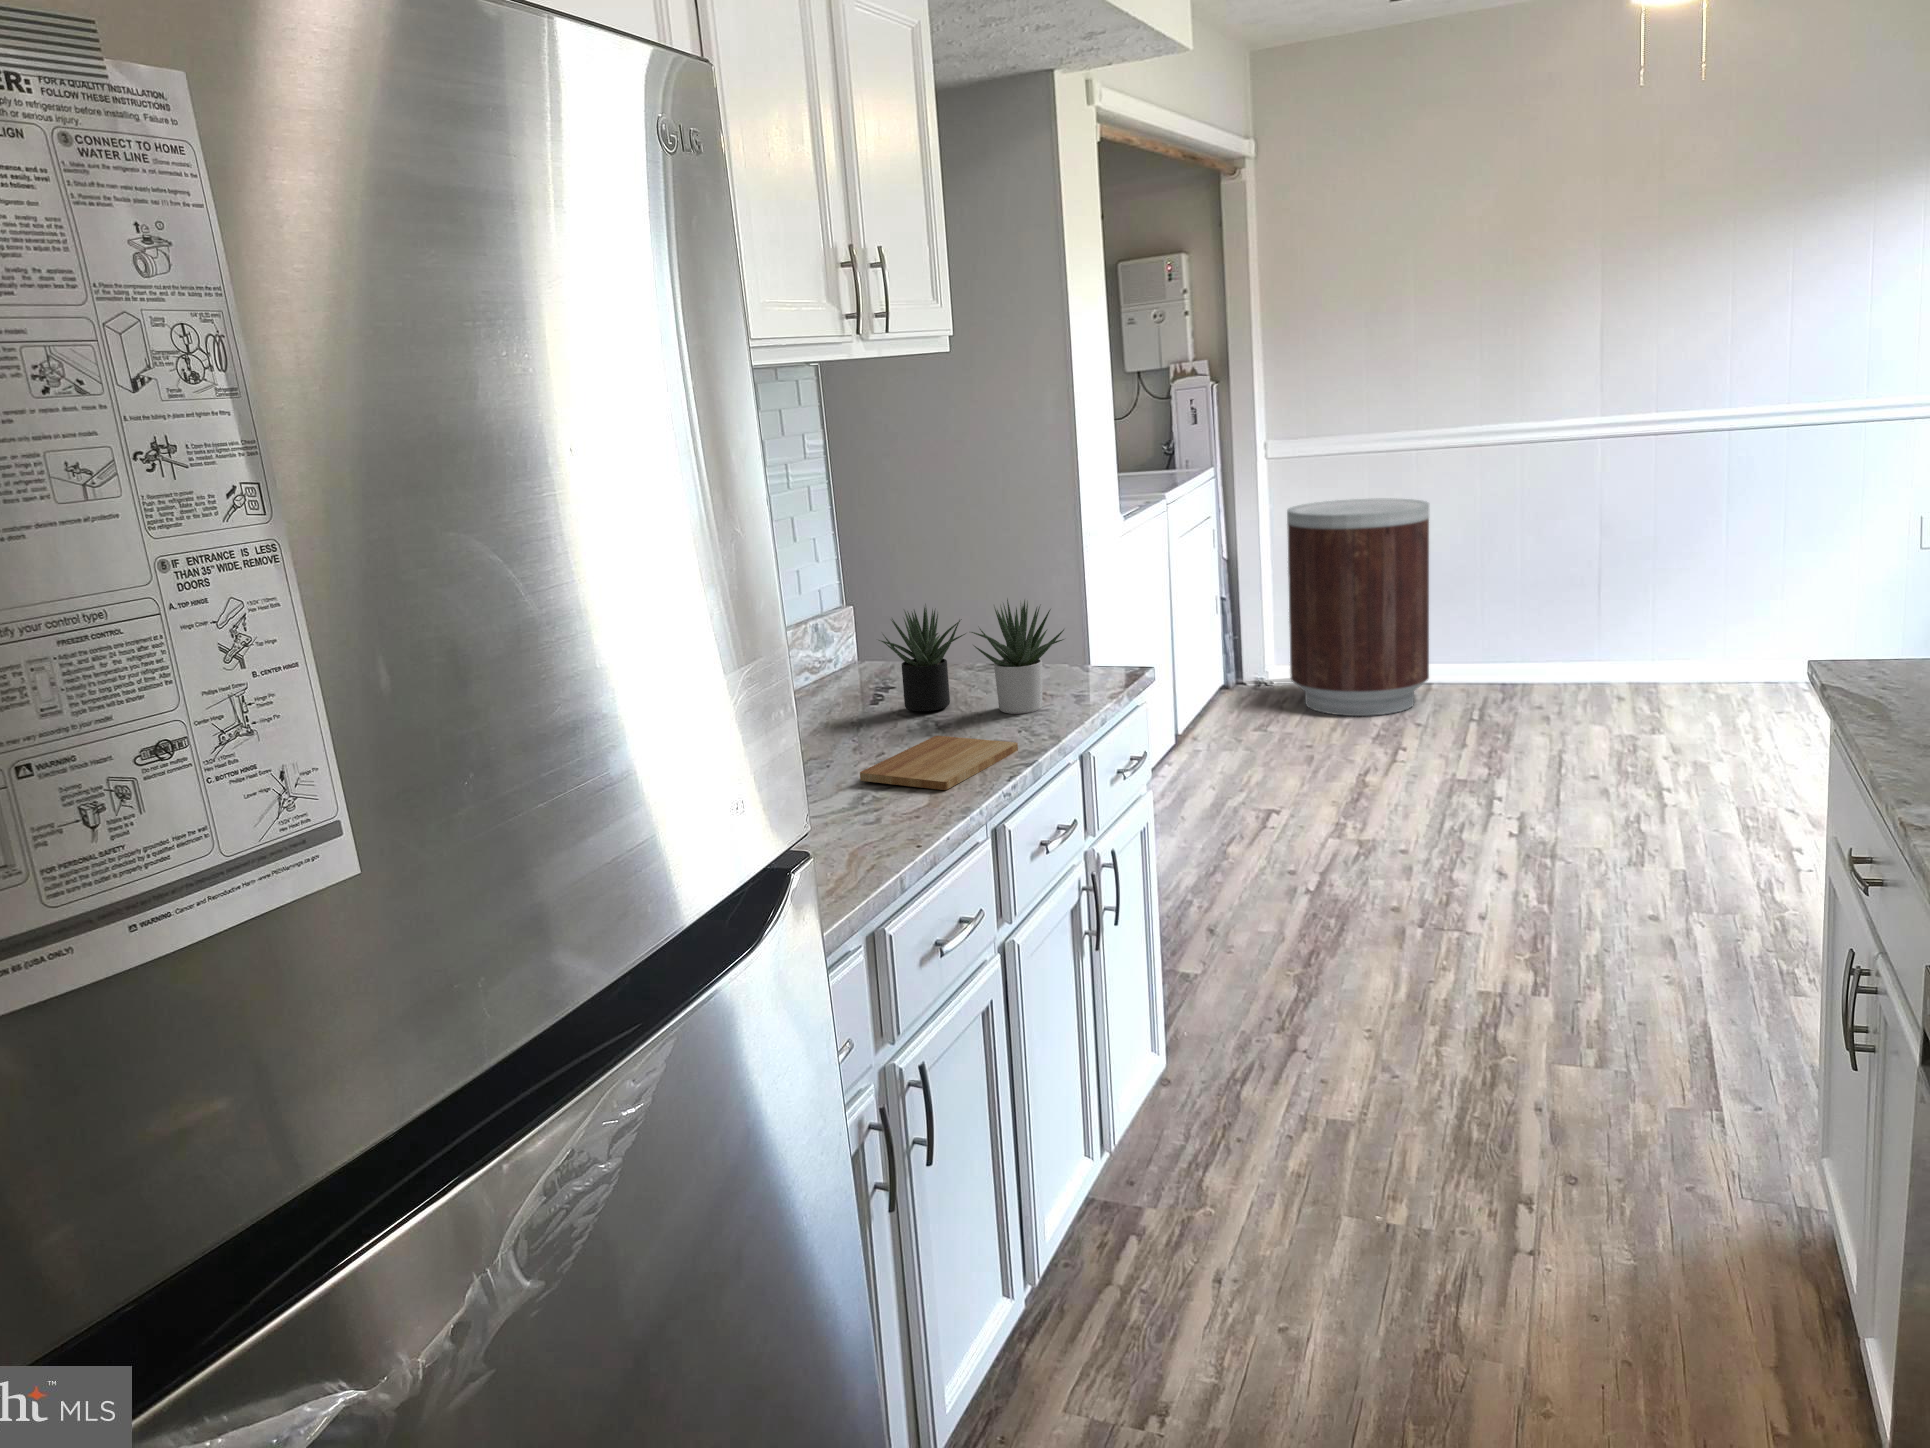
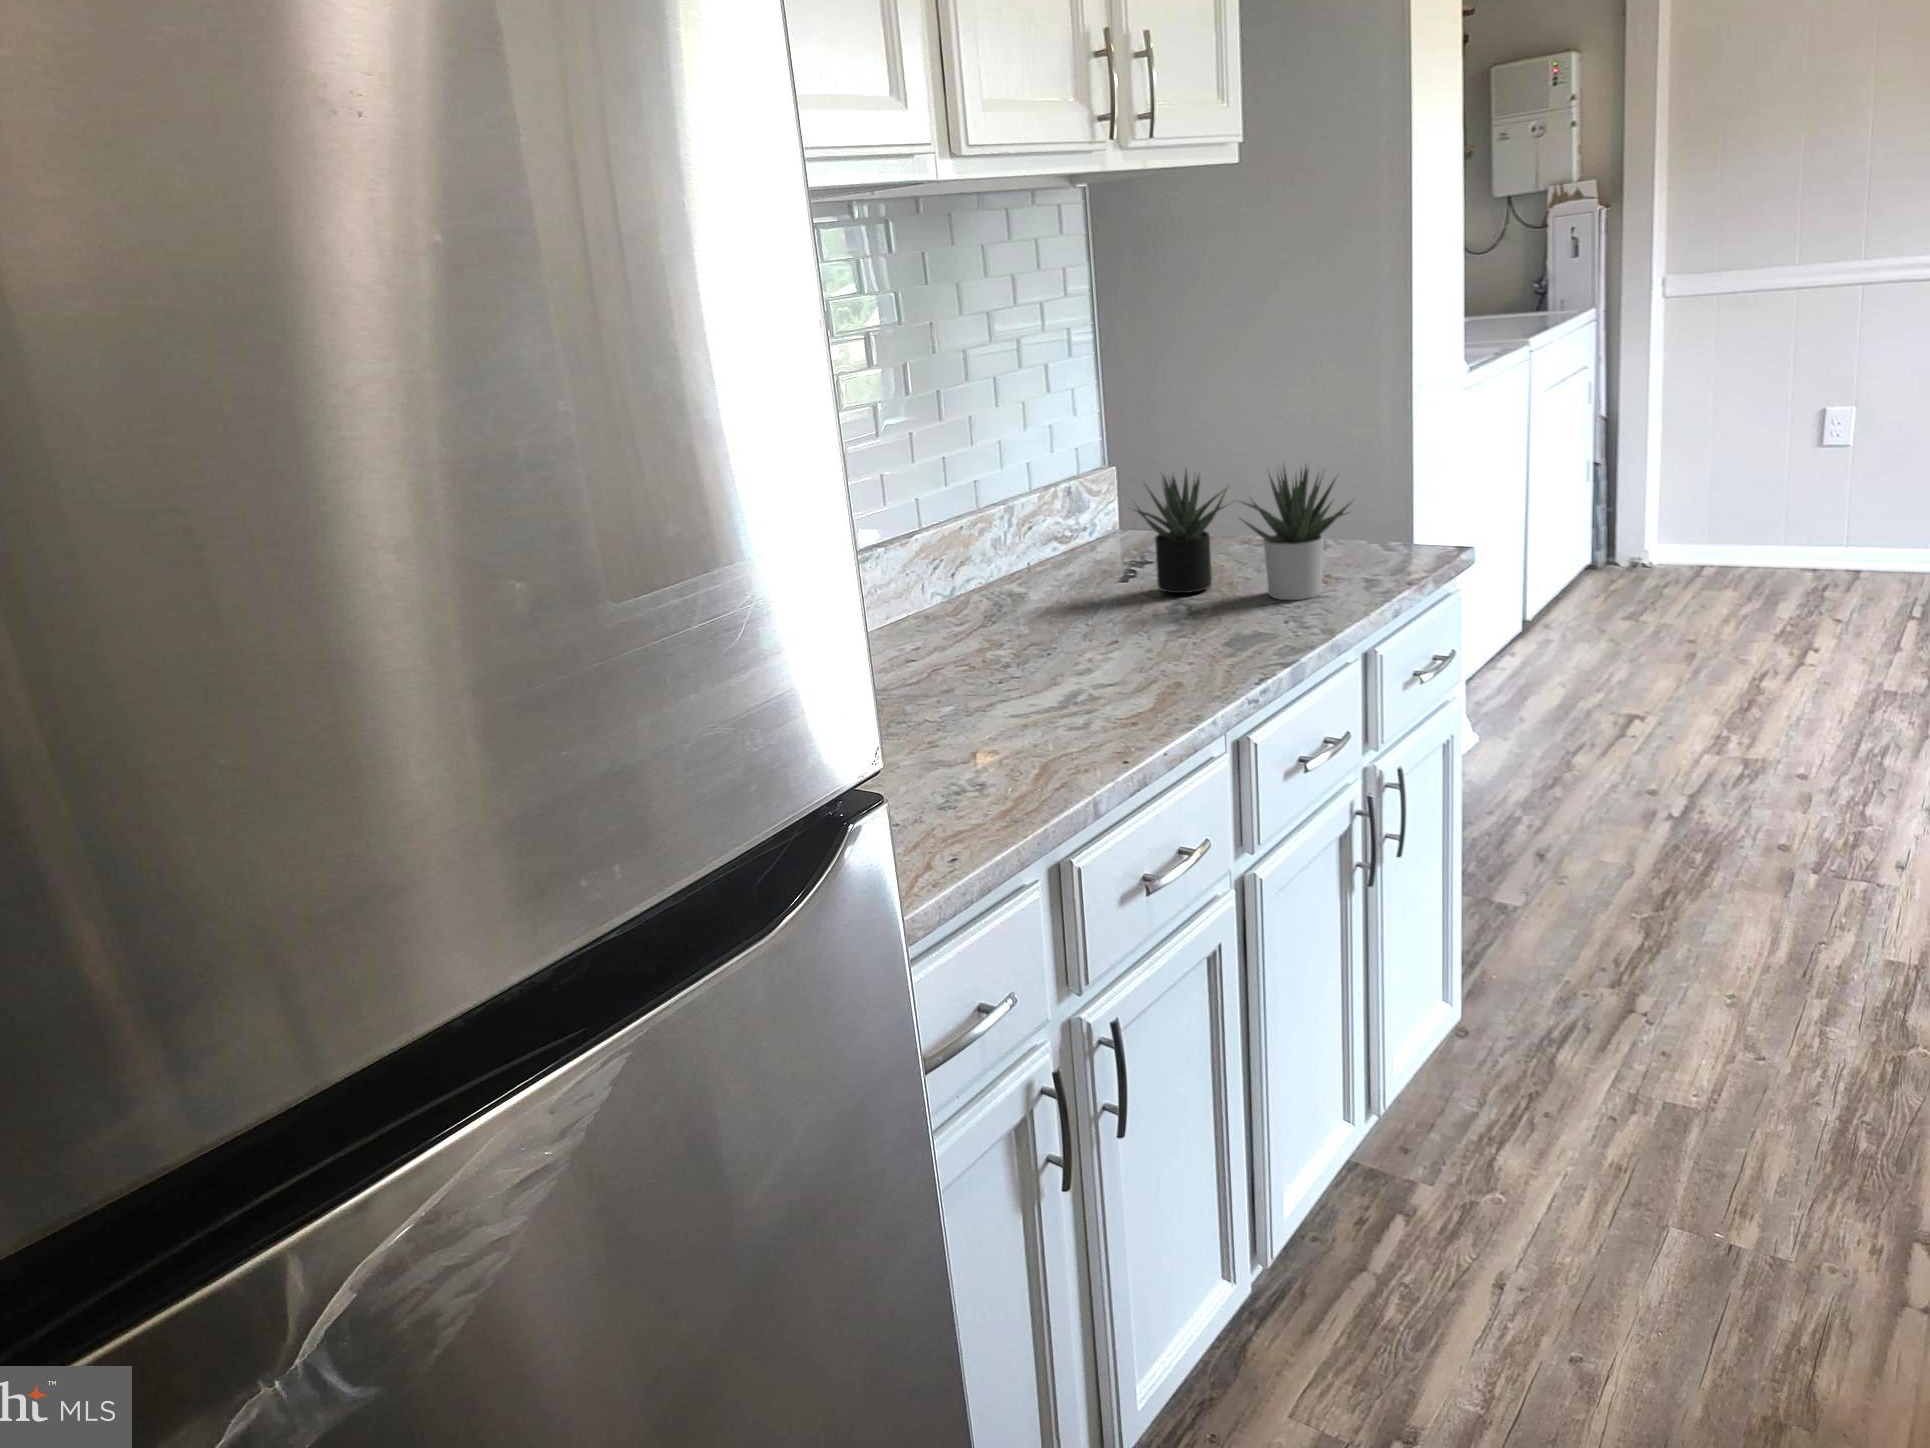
trash can: present [1287,498,1429,716] -> none [1675,344,1878,608]
cutting board: present [860,736,1018,790] -> none [1081,624,1279,692]

